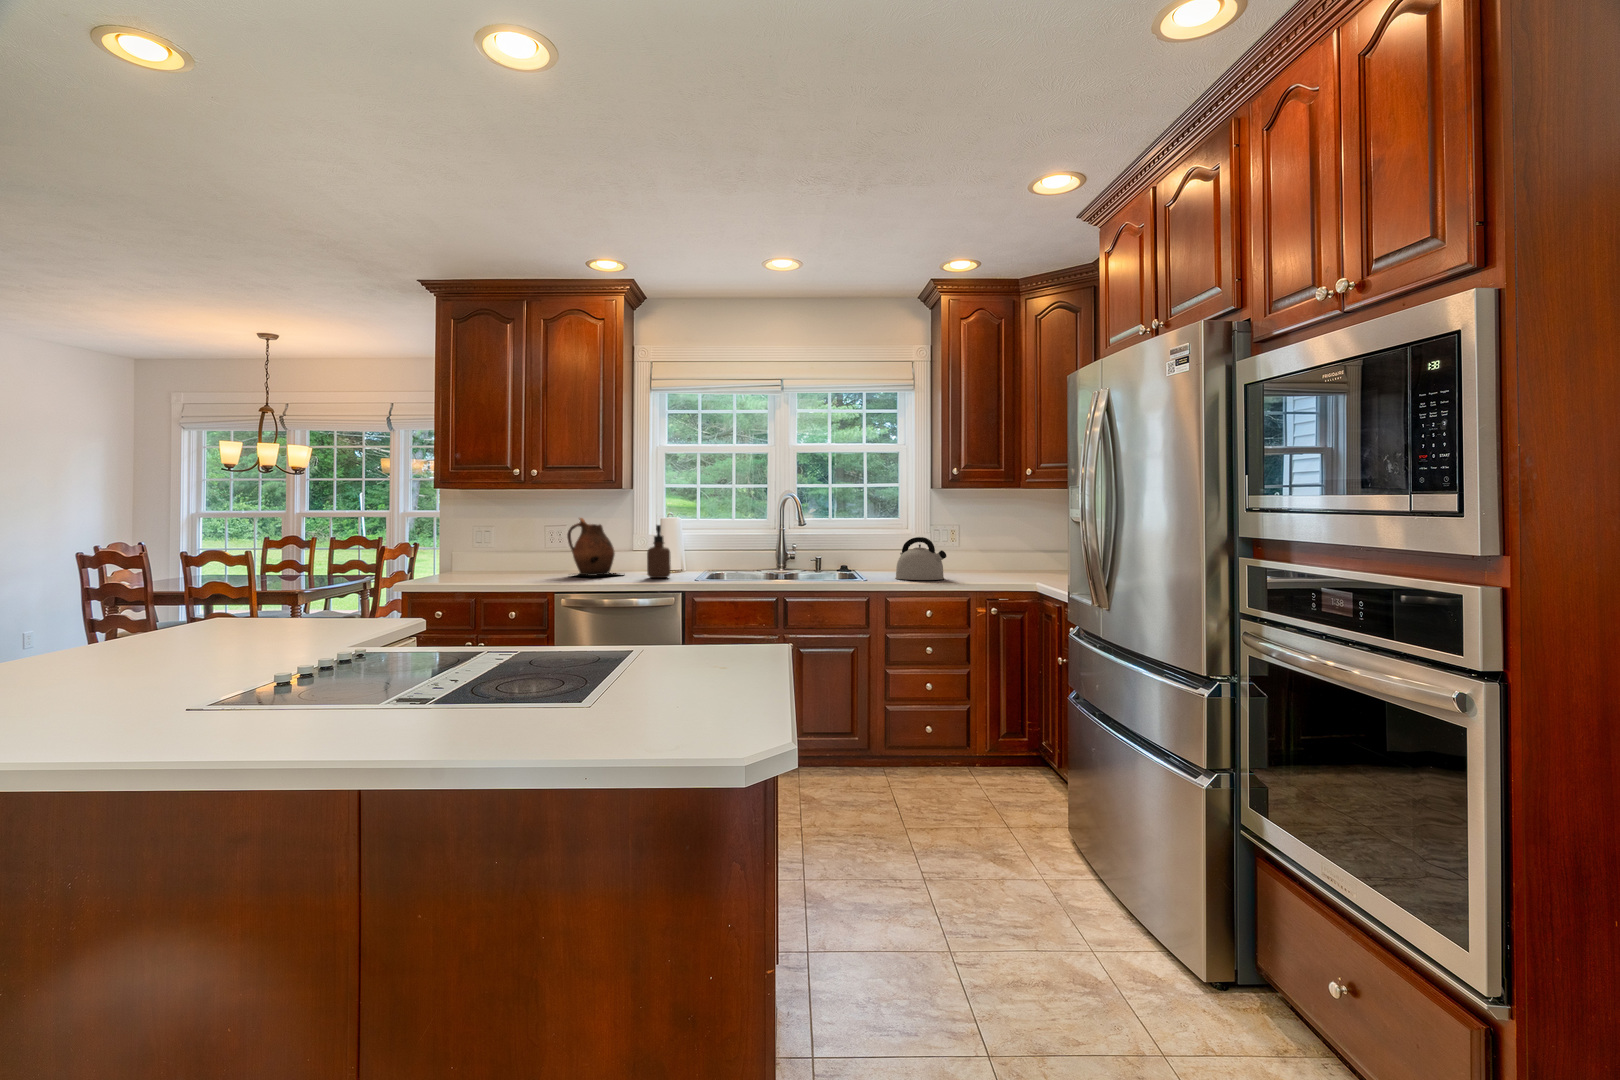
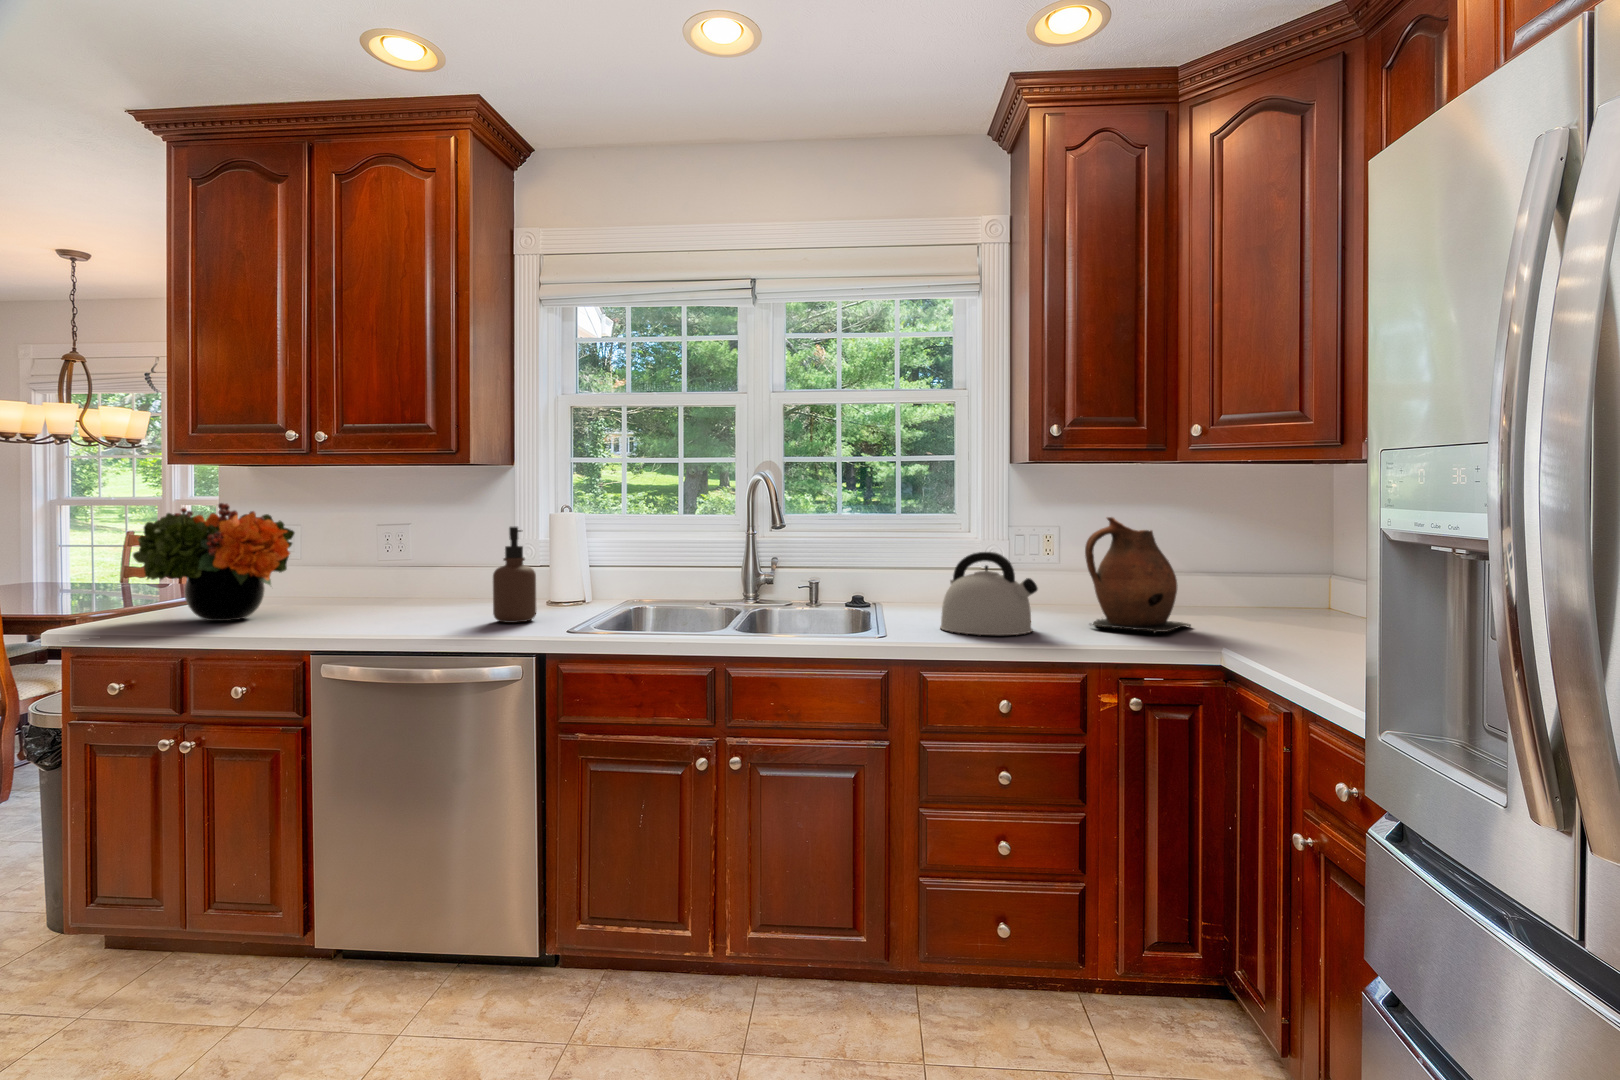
flower arrangement: none [446,512,529,579] -> present [133,503,294,621]
ceramic pitcher: present [567,518,615,576] -> present [1085,517,1191,633]

